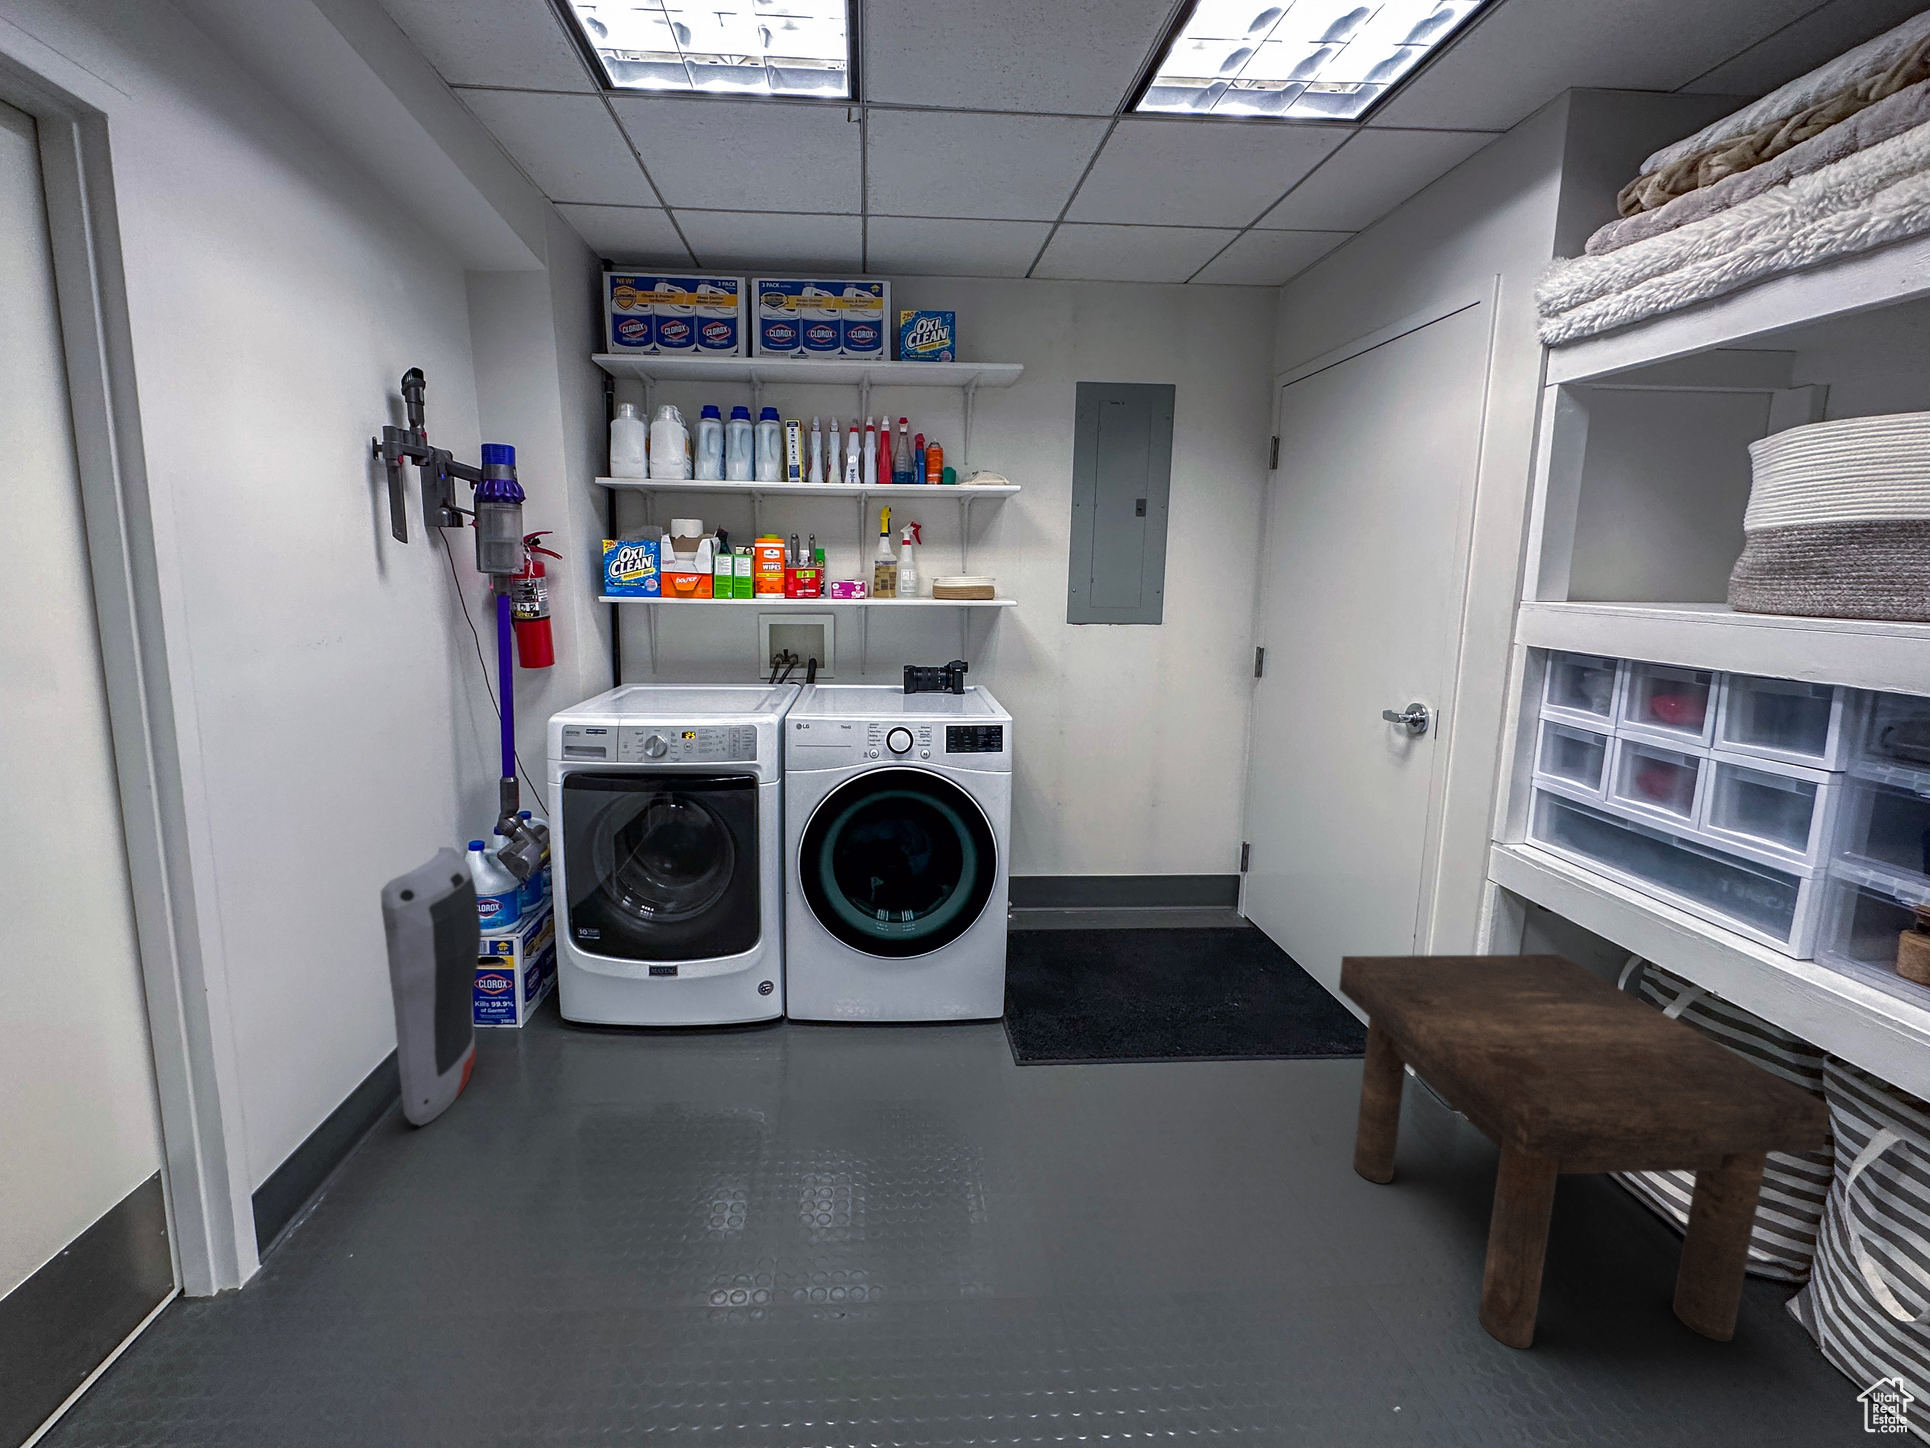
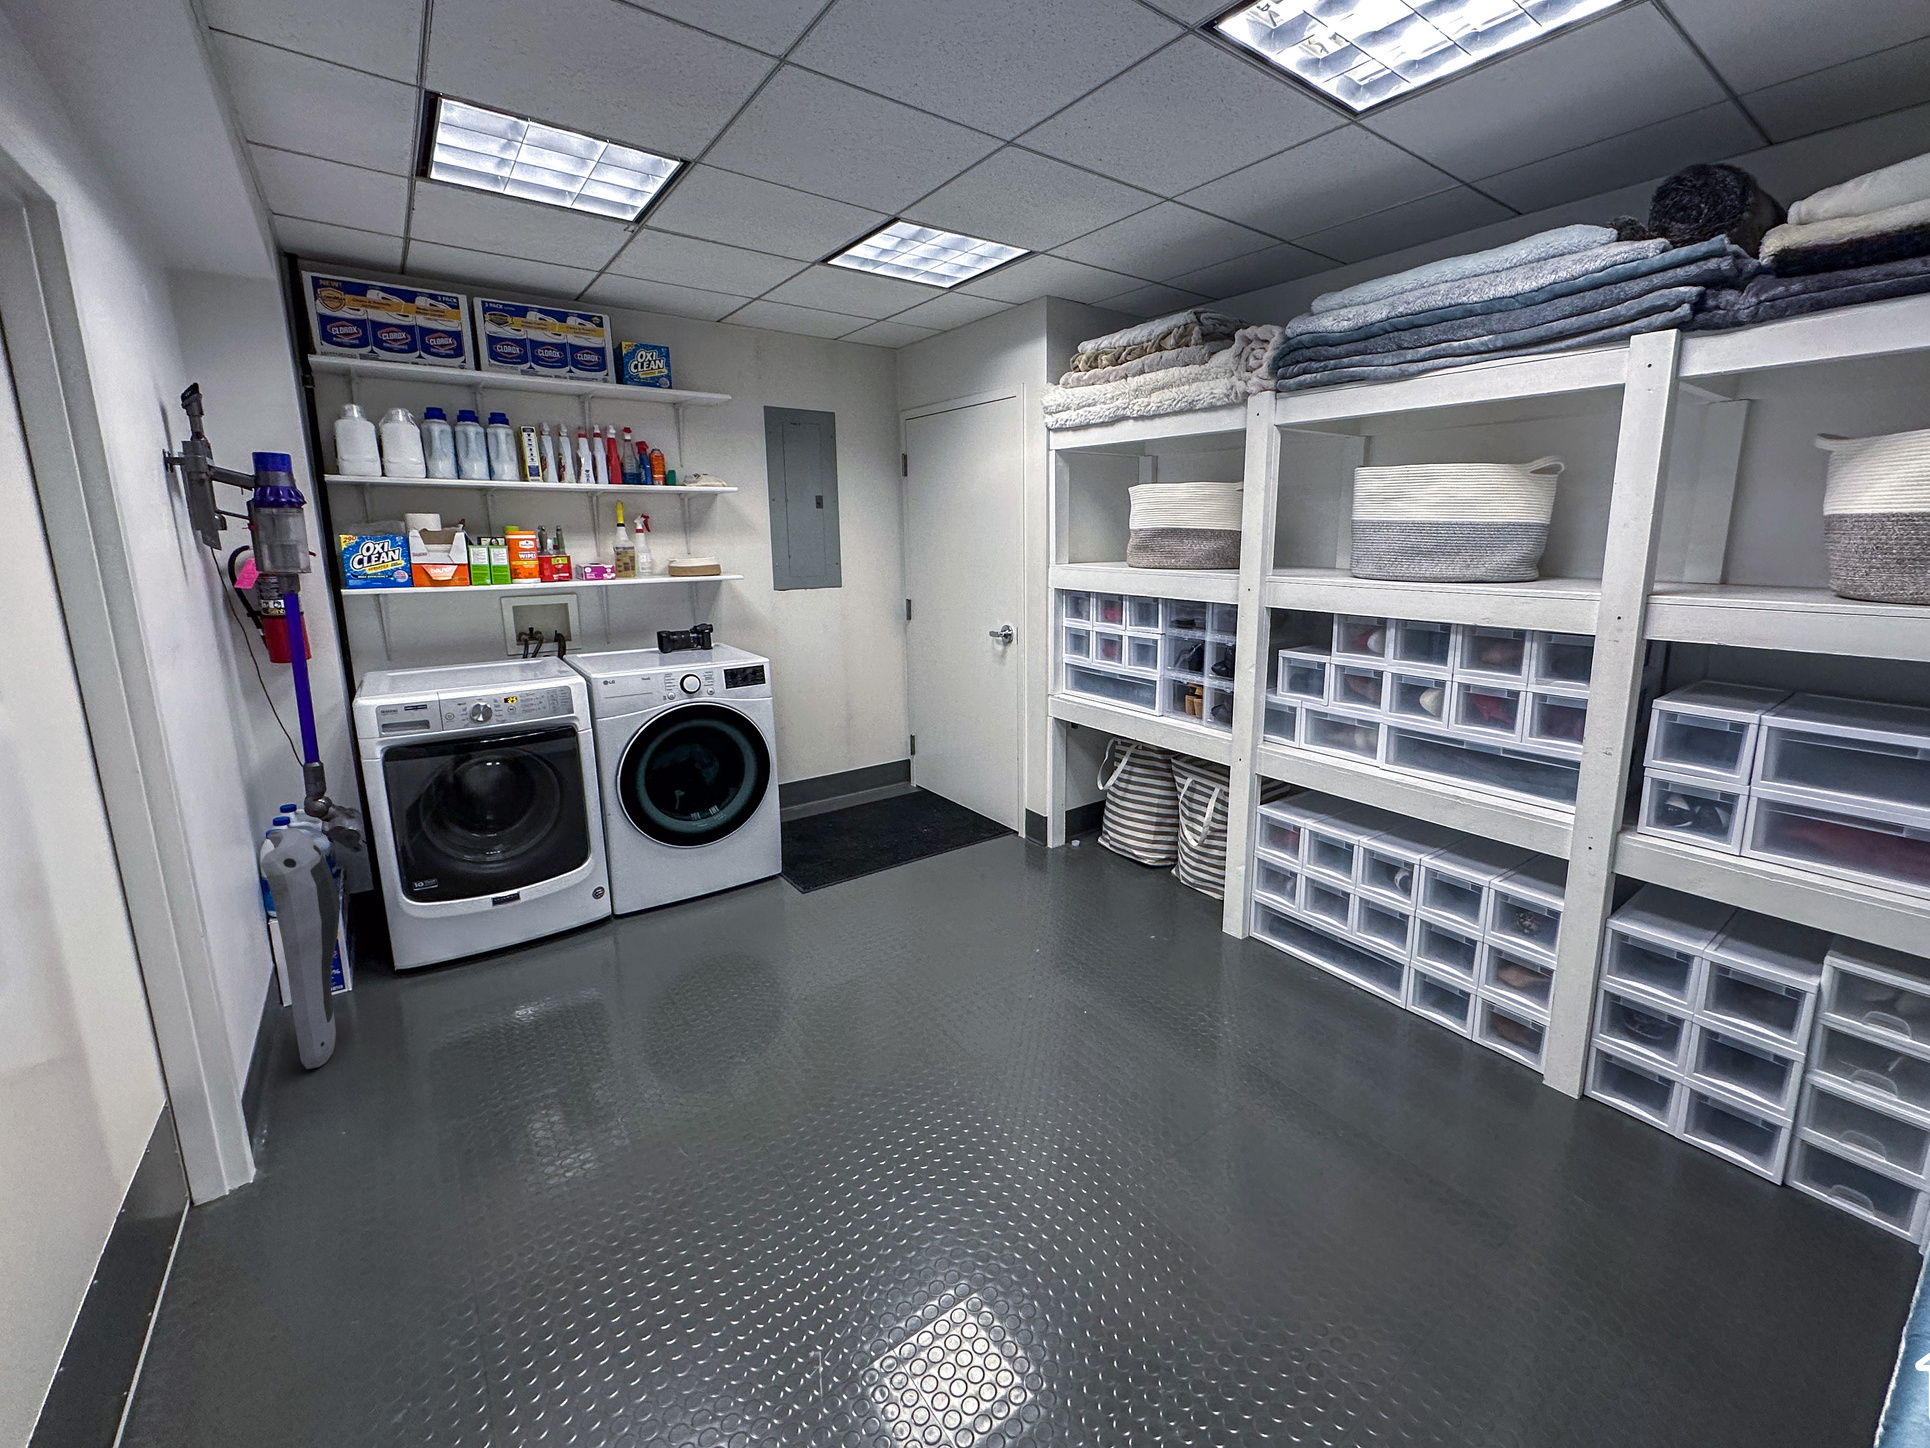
stool: present [1339,954,1831,1349] -> none [988,747,1170,915]

